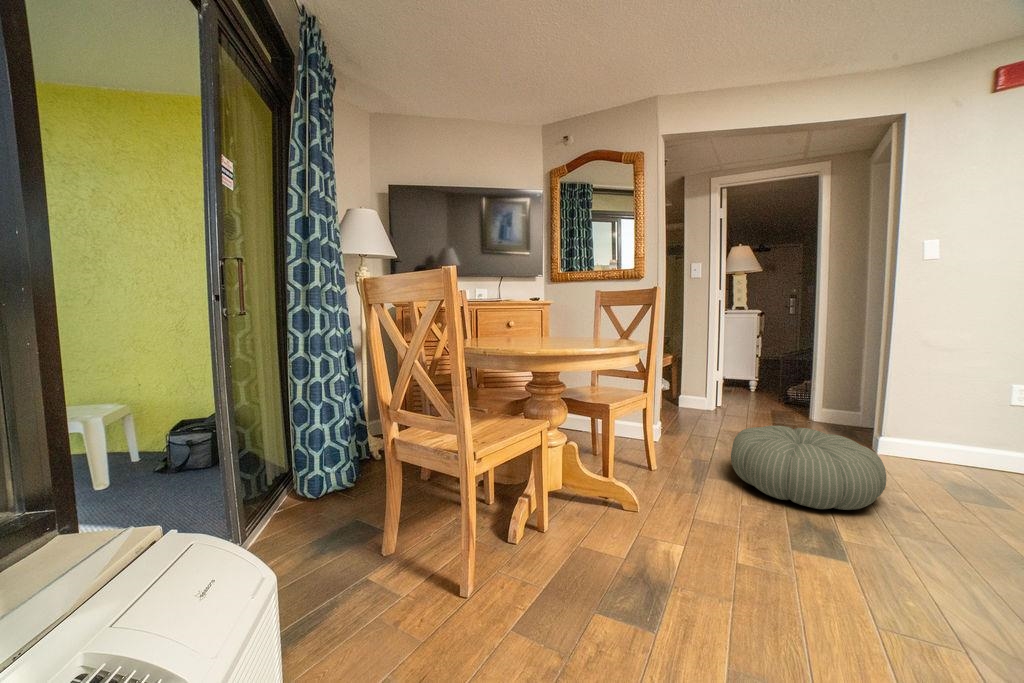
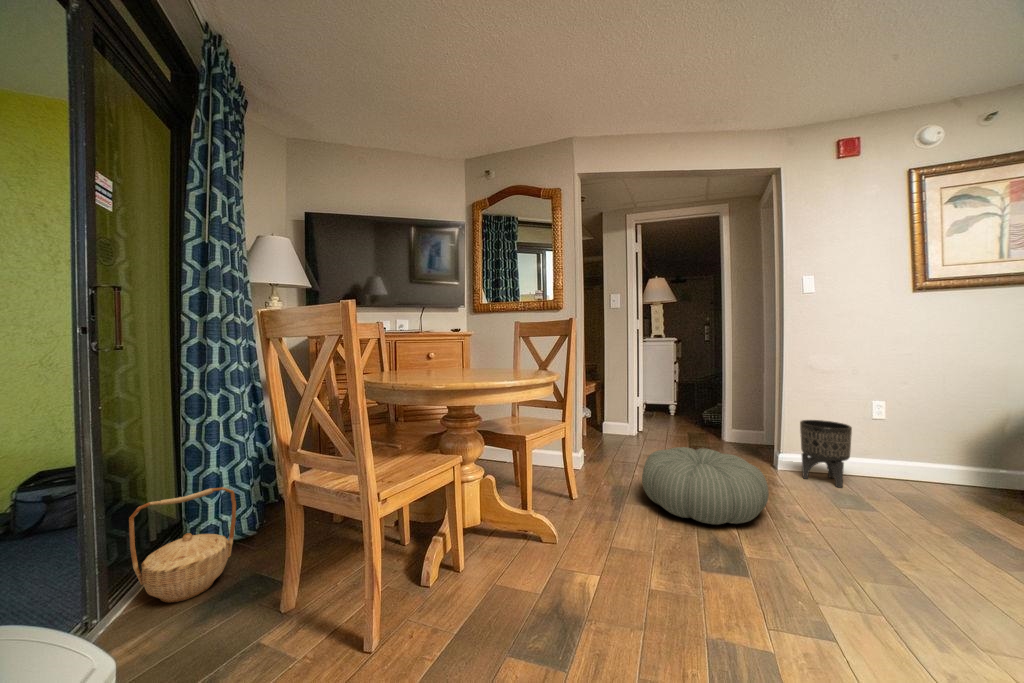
planter: none [924,402,996,480] -> present [800,420,852,488]
basket: none [256,441,340,538] -> present [129,487,236,602]

